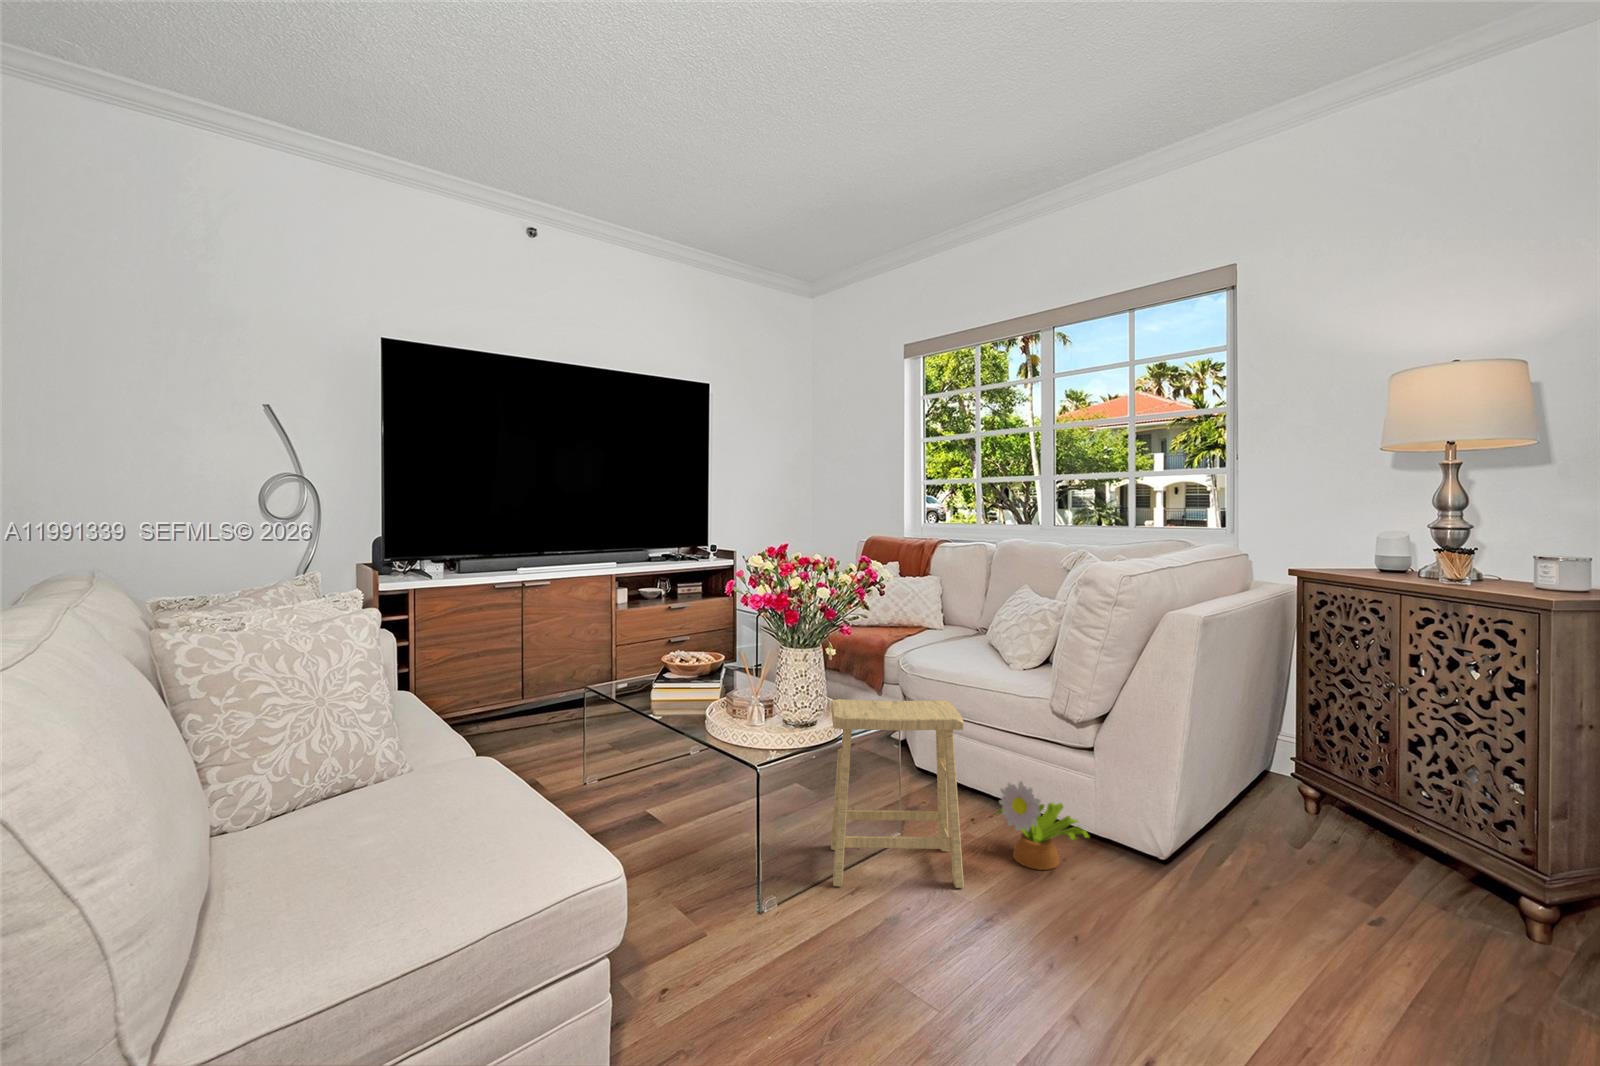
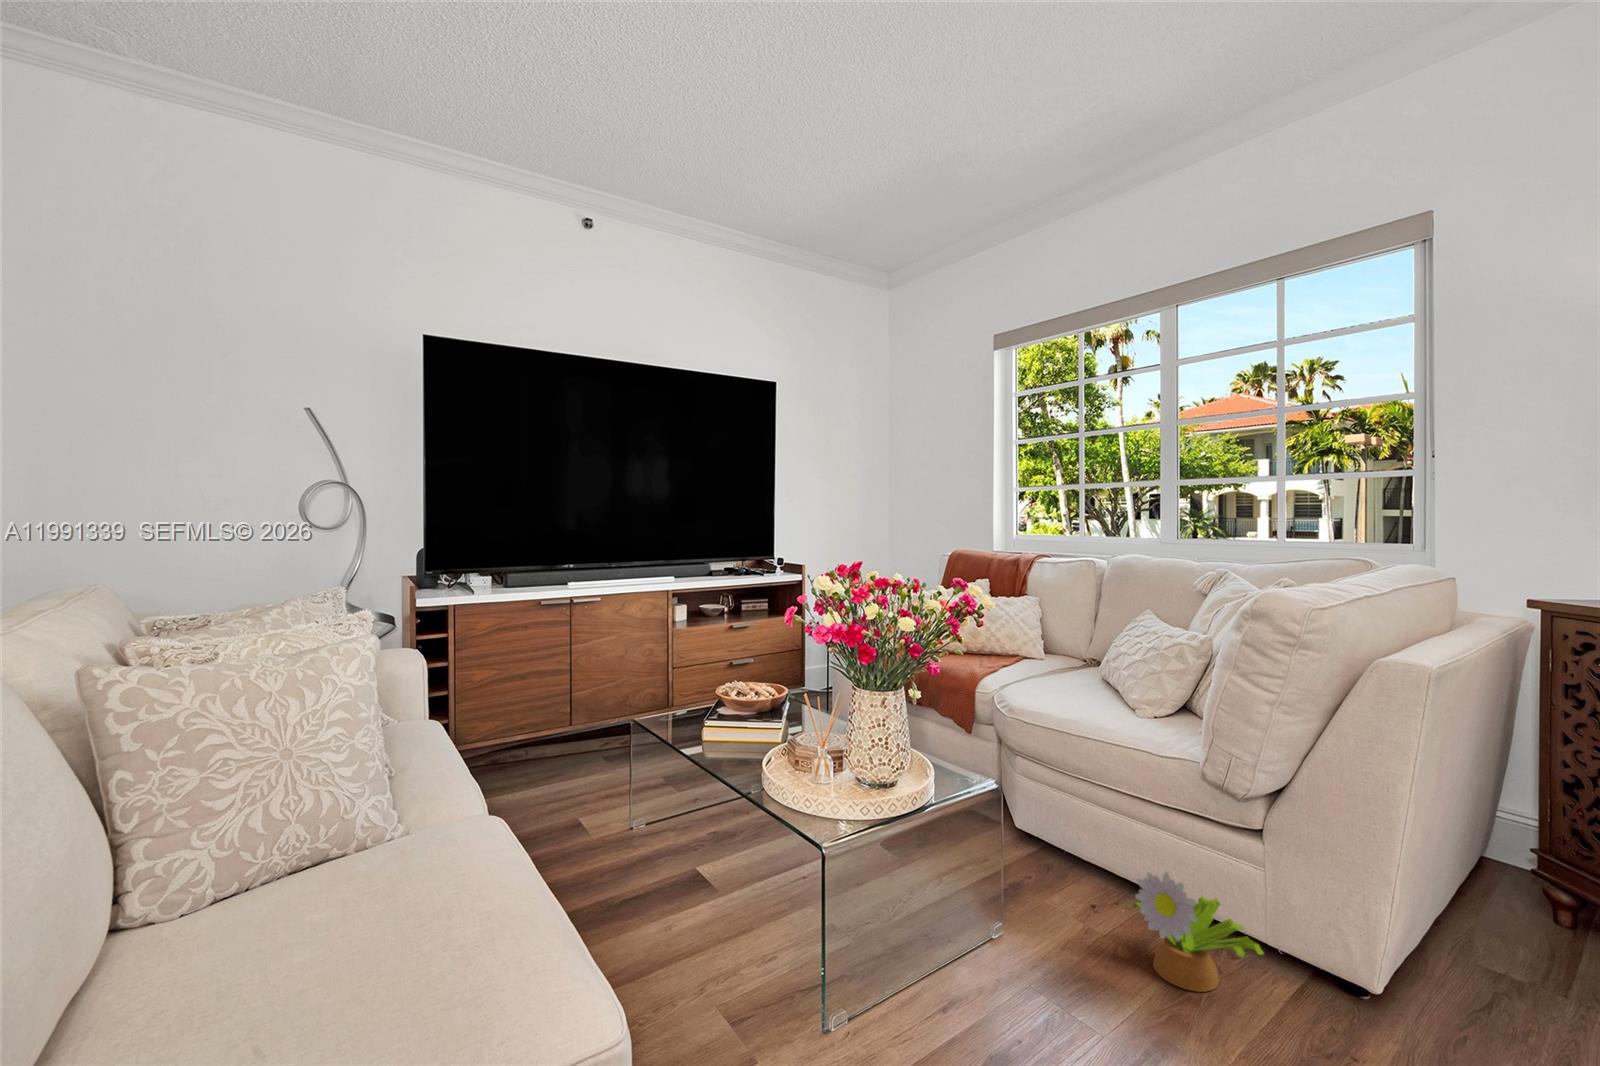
footstool: present [831,699,964,888] -> none [915,754,1093,1014]

